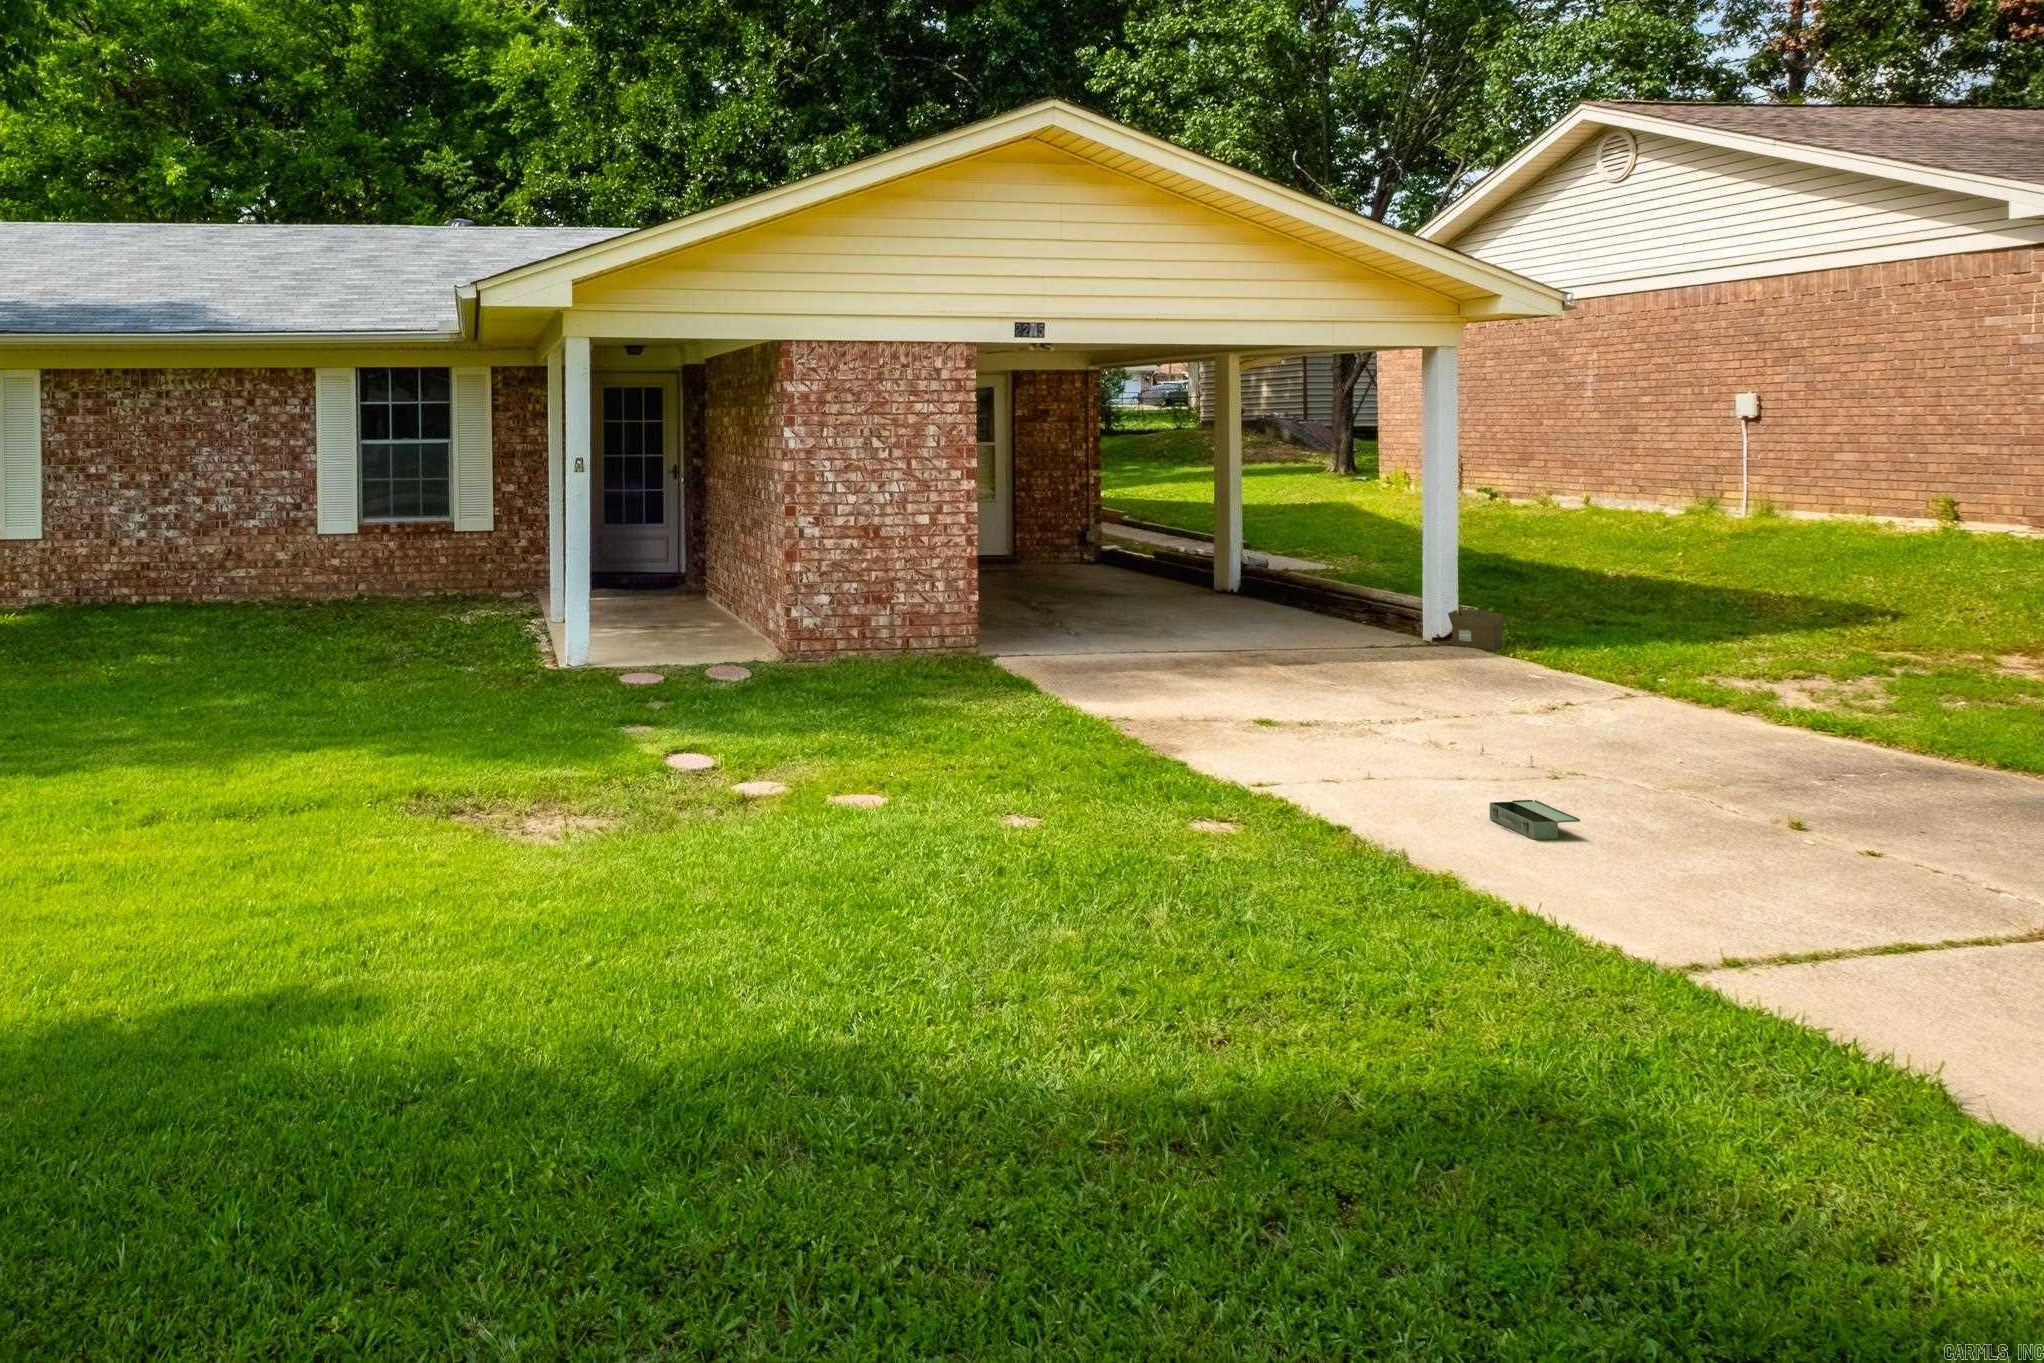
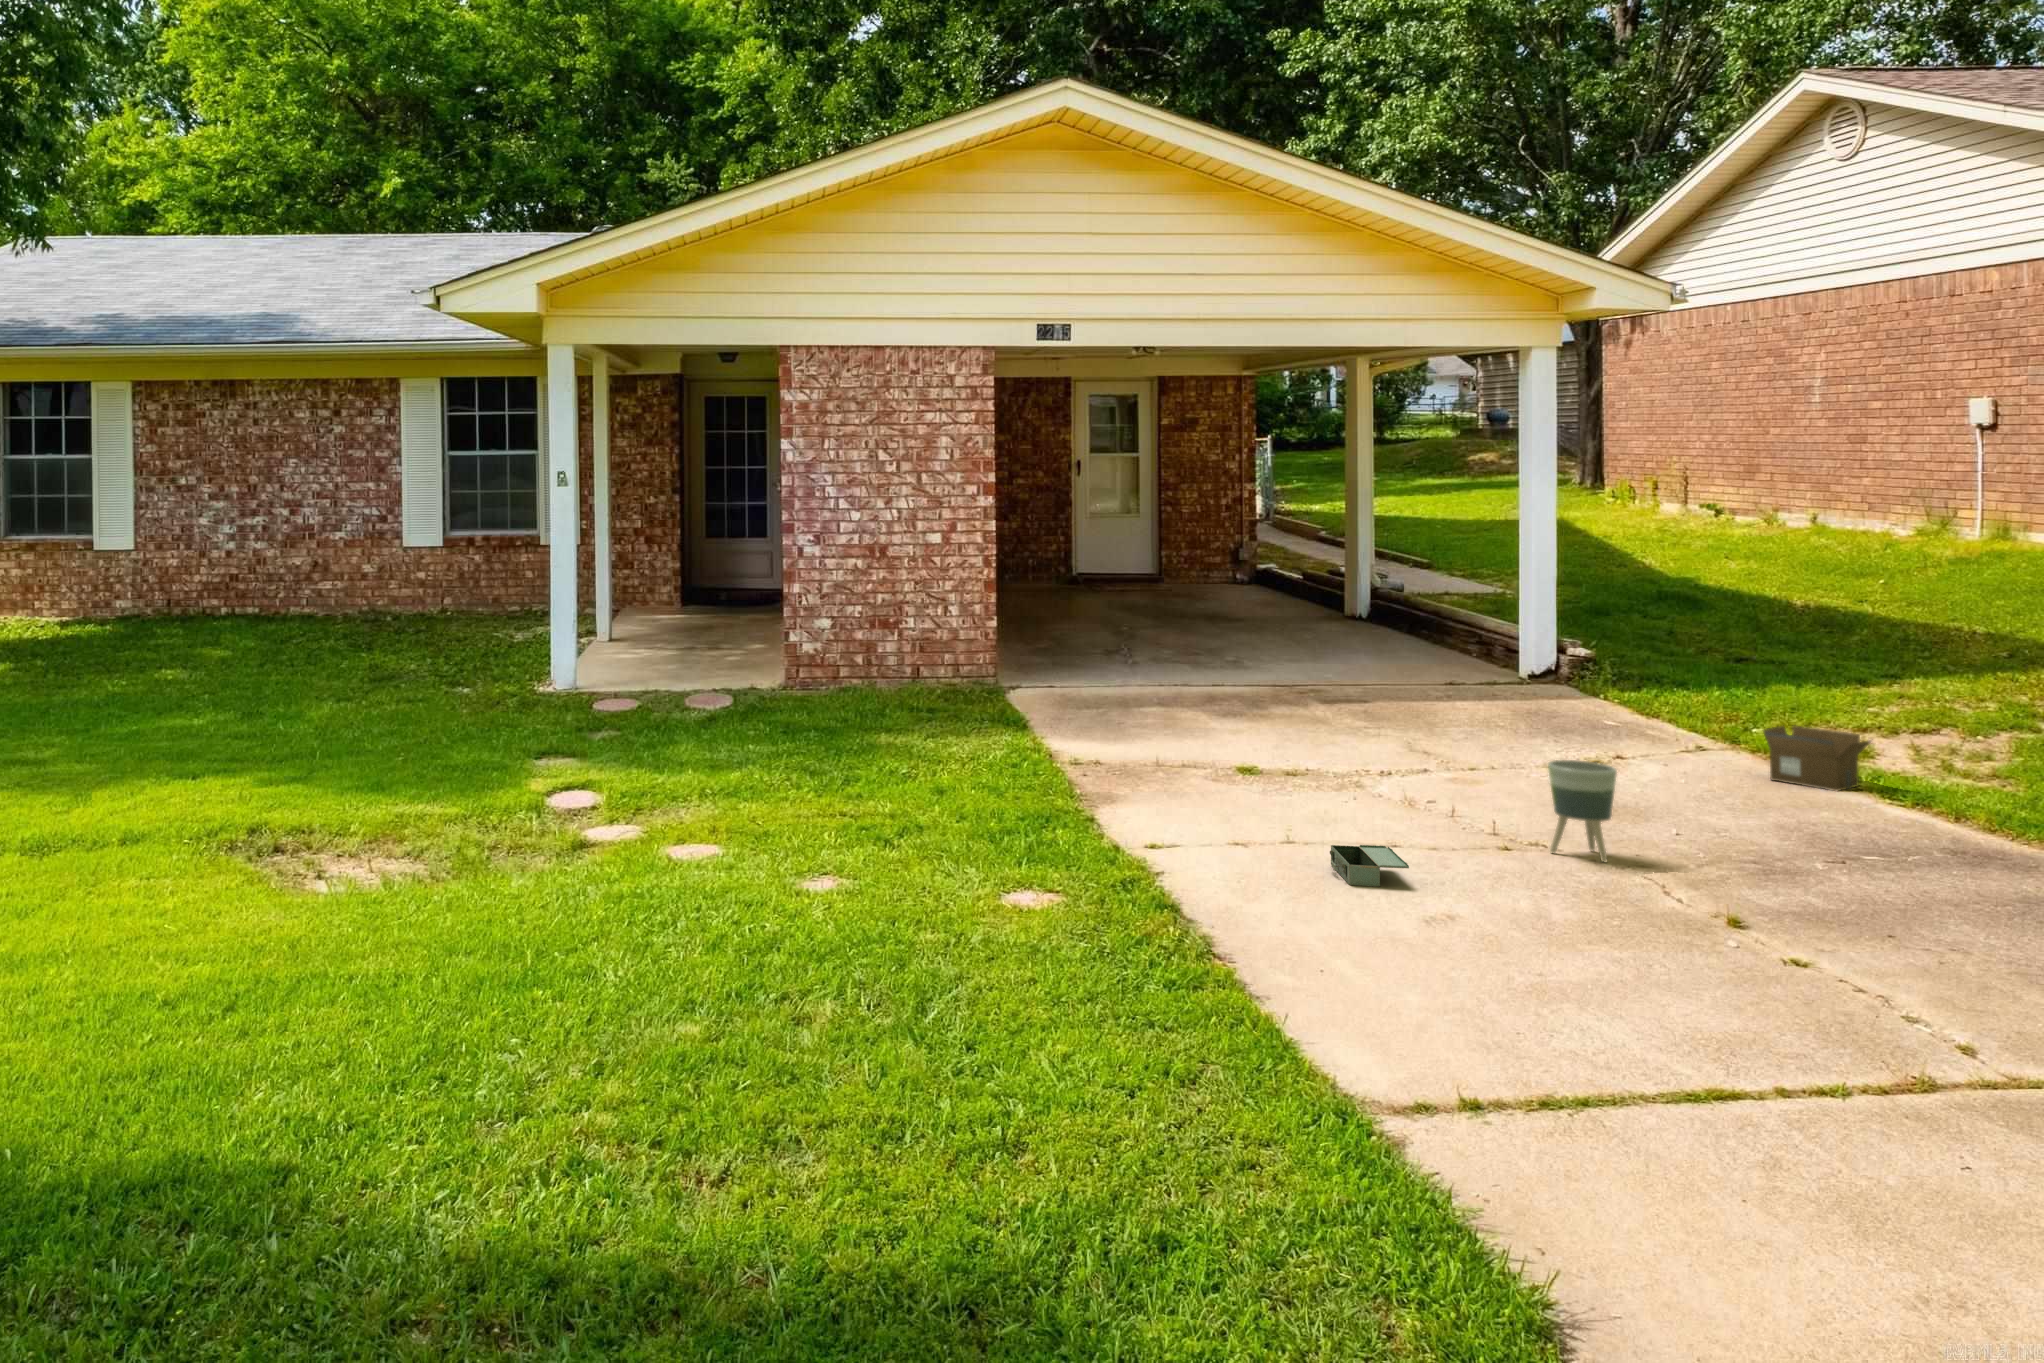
cardboard box: present [1448,609,1511,650] -> present [1763,725,1871,791]
planter: none [1616,711,1677,797] -> present [1548,760,1617,862]

